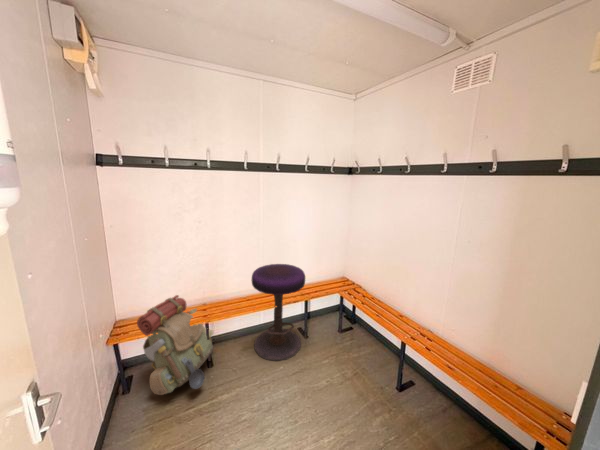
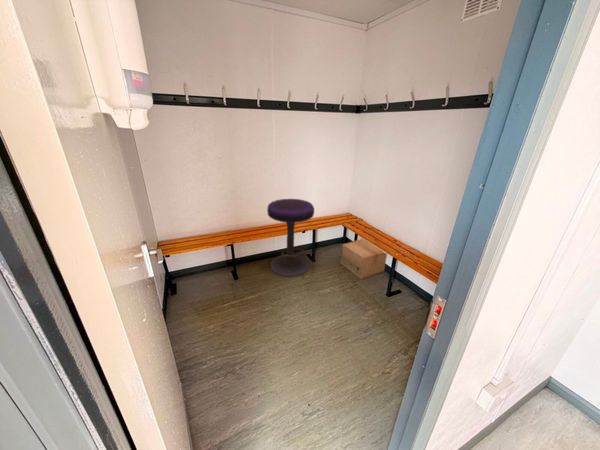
backpack: present [137,295,213,395] -> none [177,223,238,296]
cardboard box: none [337,308,393,364] -> present [341,239,387,279]

